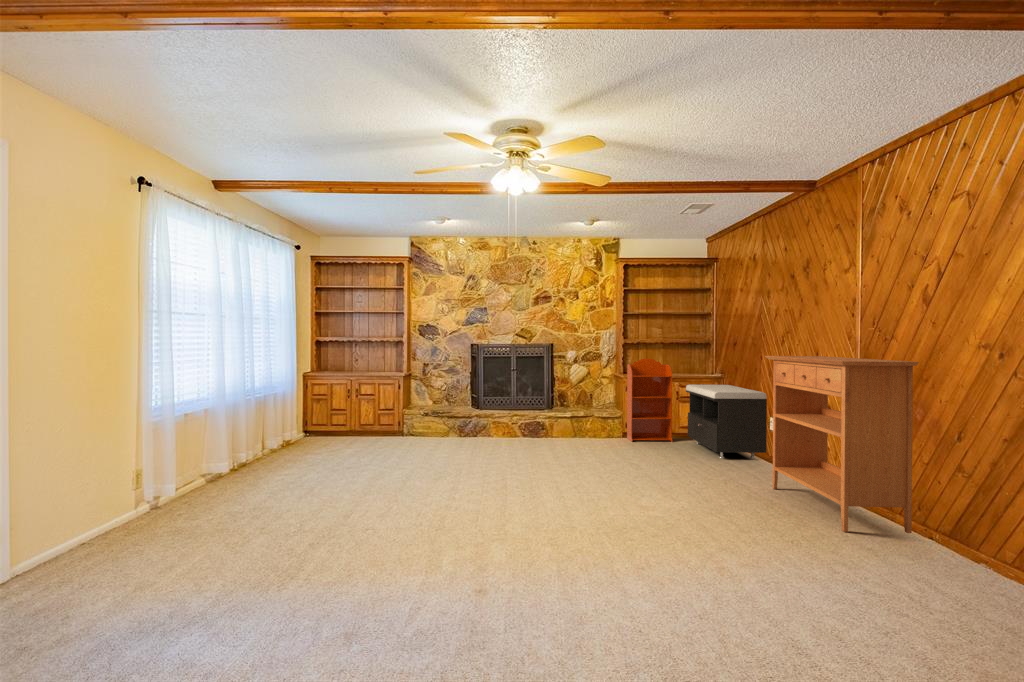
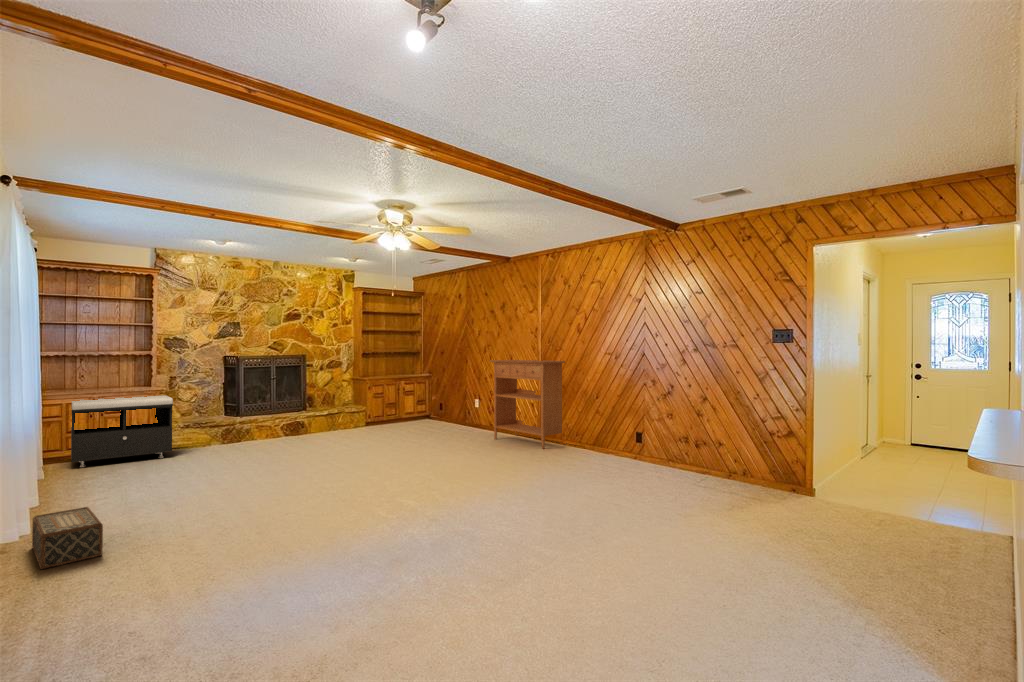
bookcase: present [627,359,673,442] -> none [371,365,406,429]
storage bench: present [686,384,767,458] -> present [71,395,173,467]
woven basket: none [51,497,159,560] -> present [32,507,103,569]

